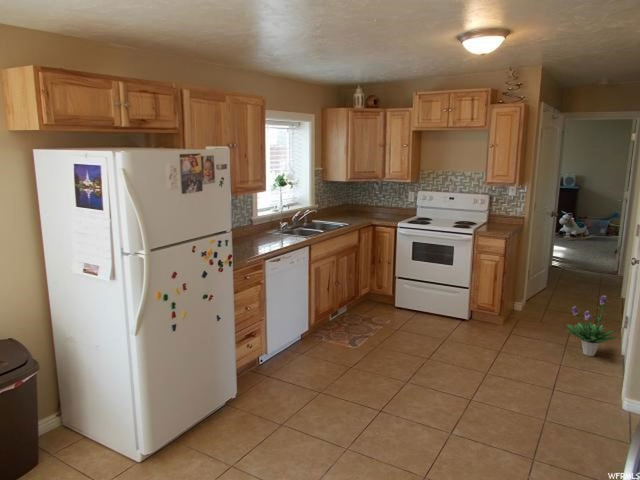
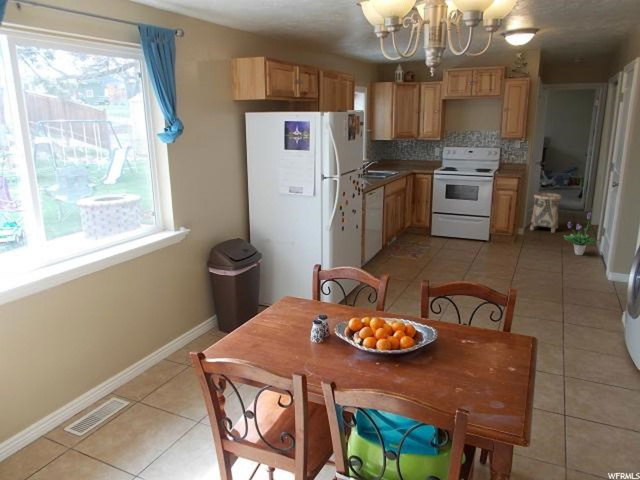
basket: none [533,254,575,310] -> present [530,193,561,232]

